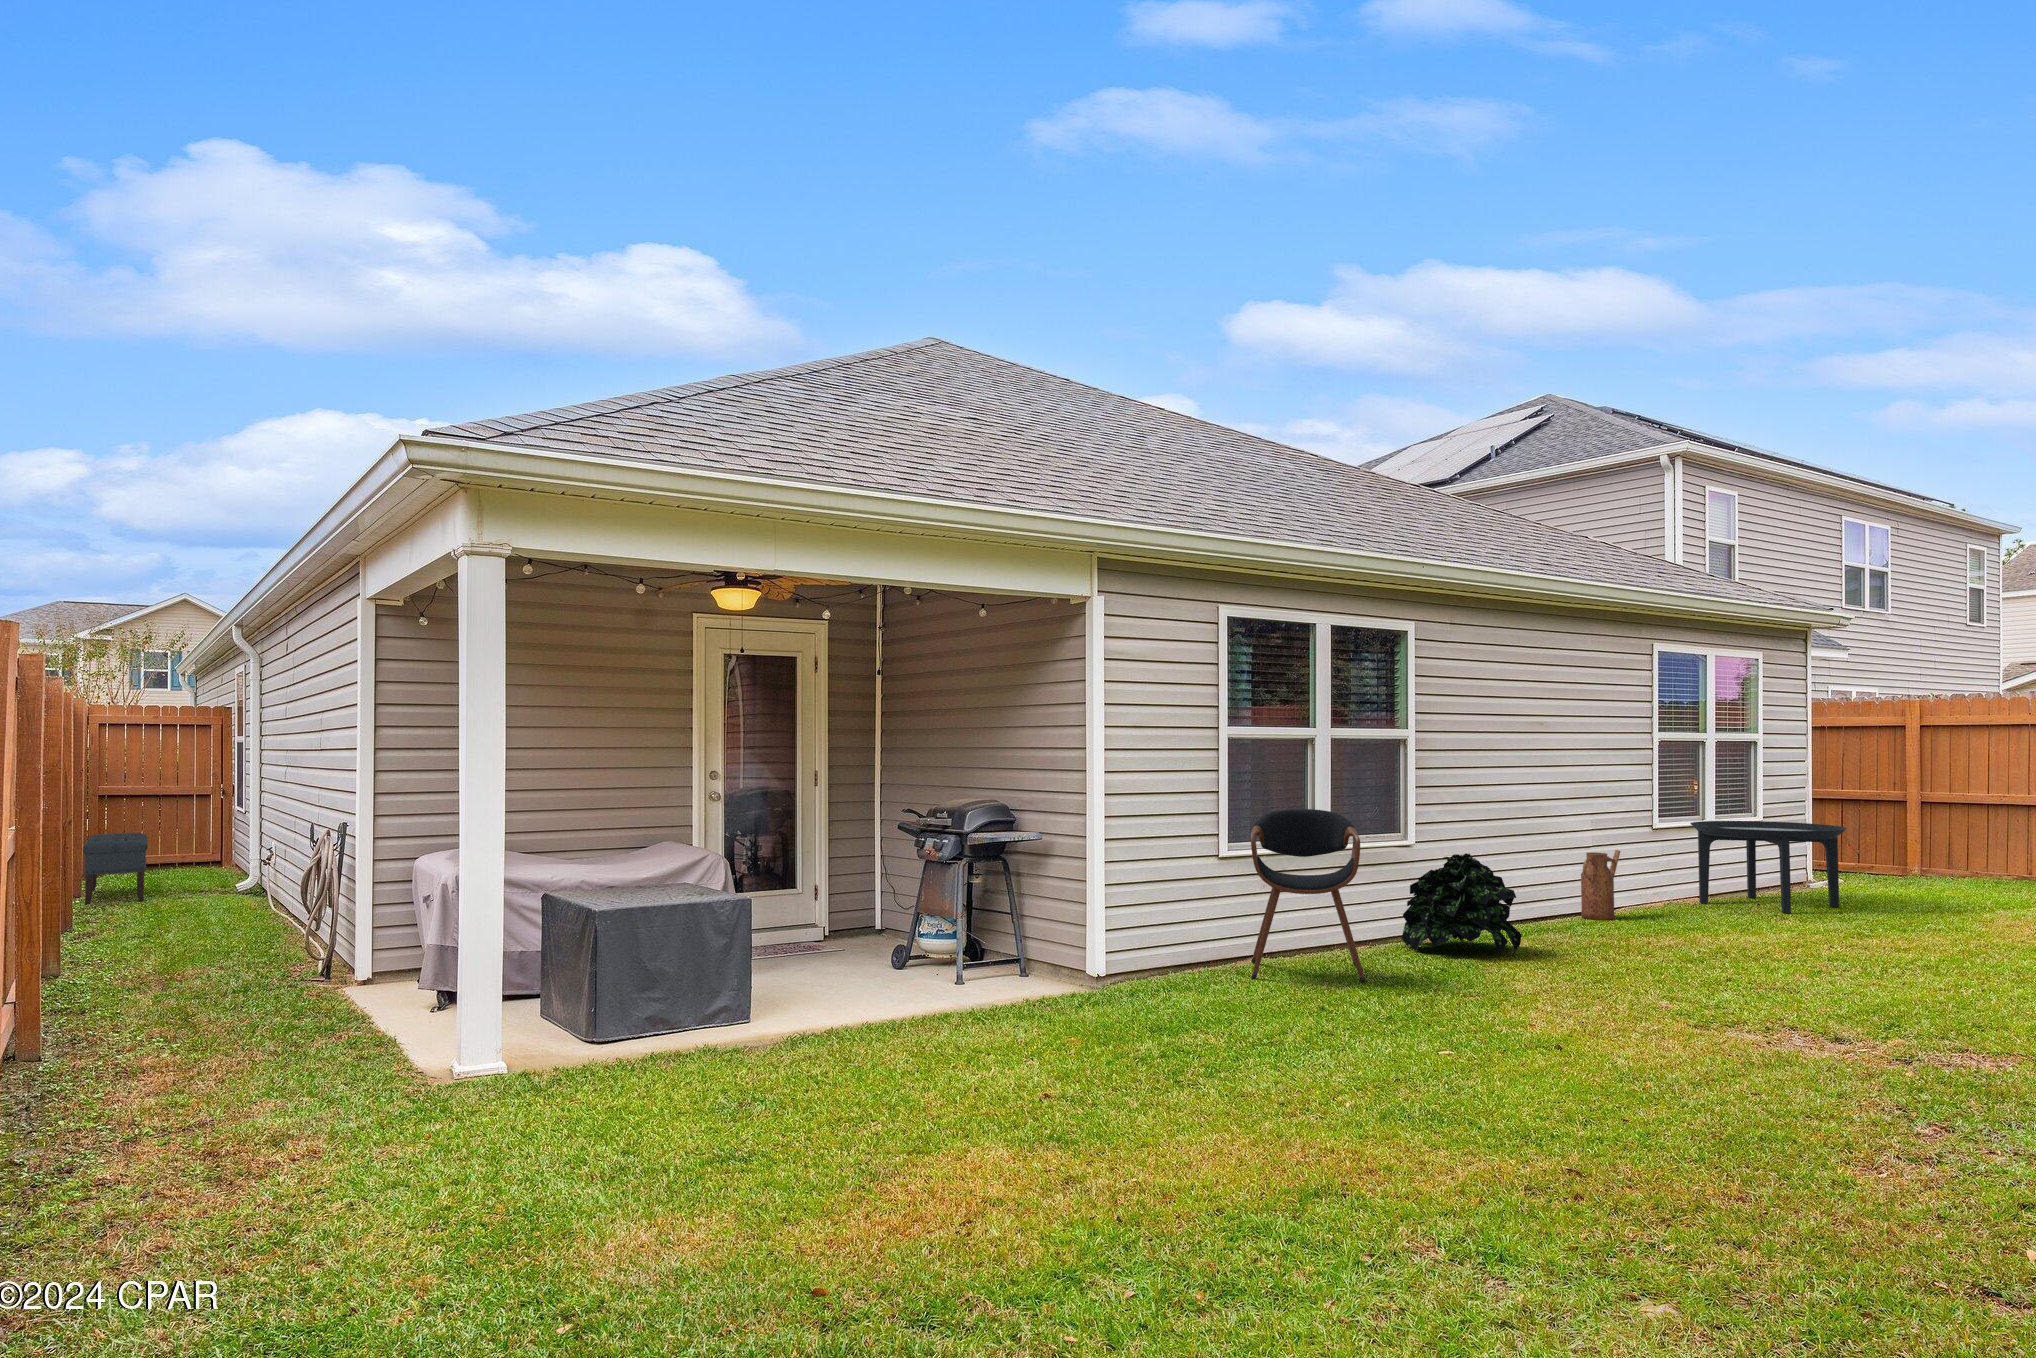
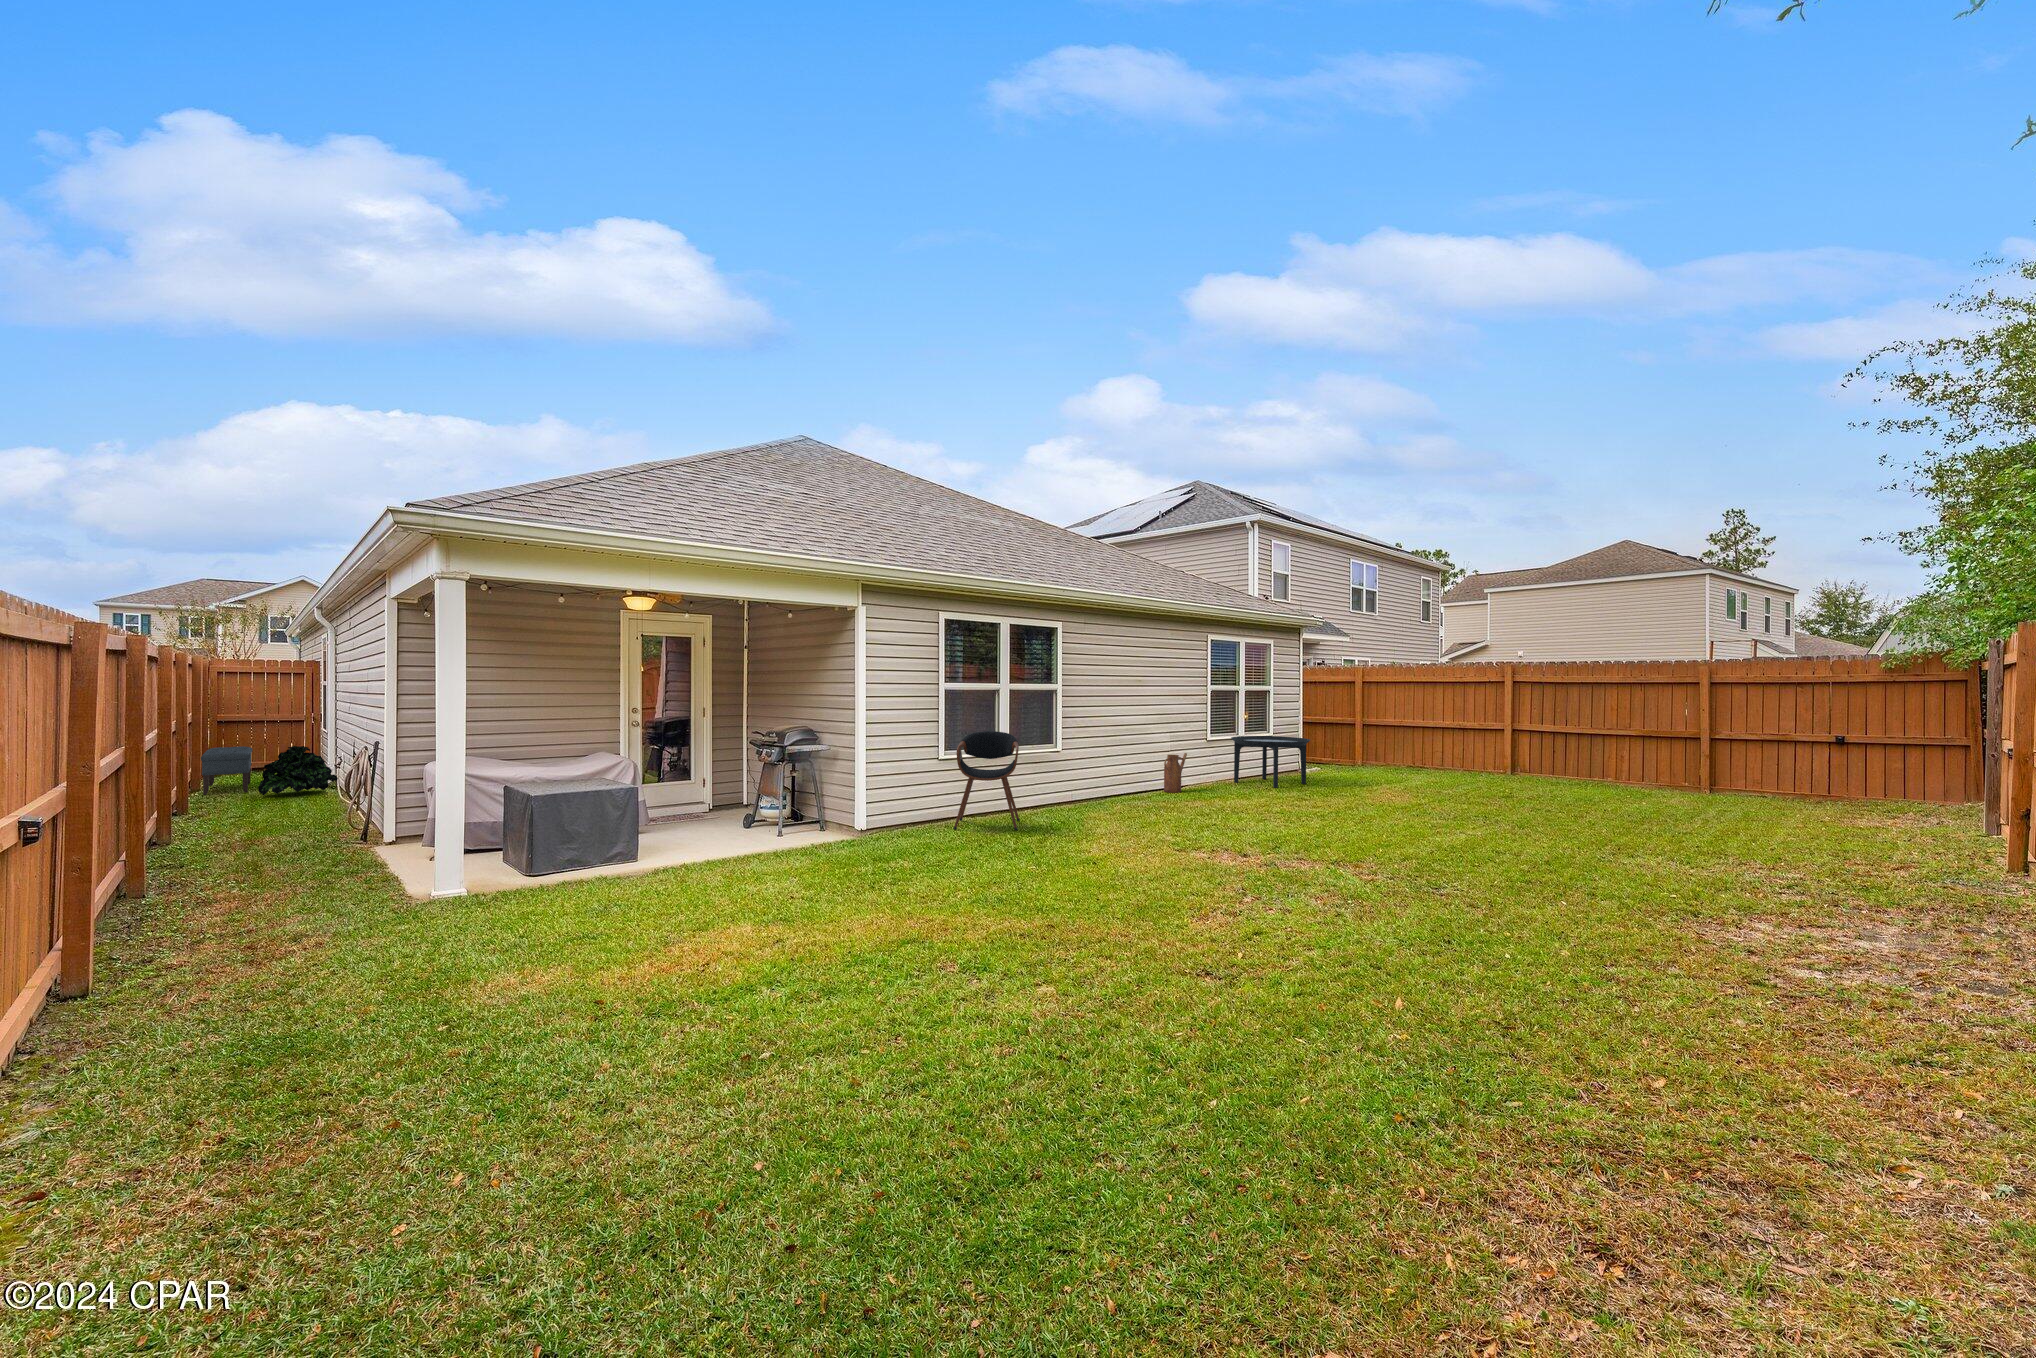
potted plant: present [1402,853,1522,953] -> present [258,746,338,795]

